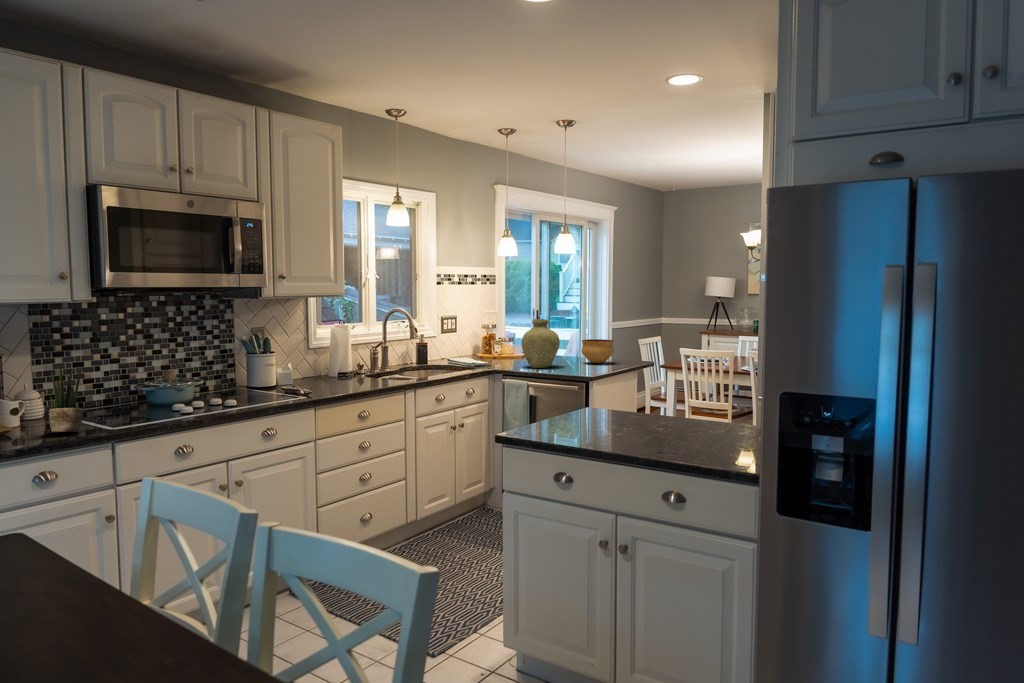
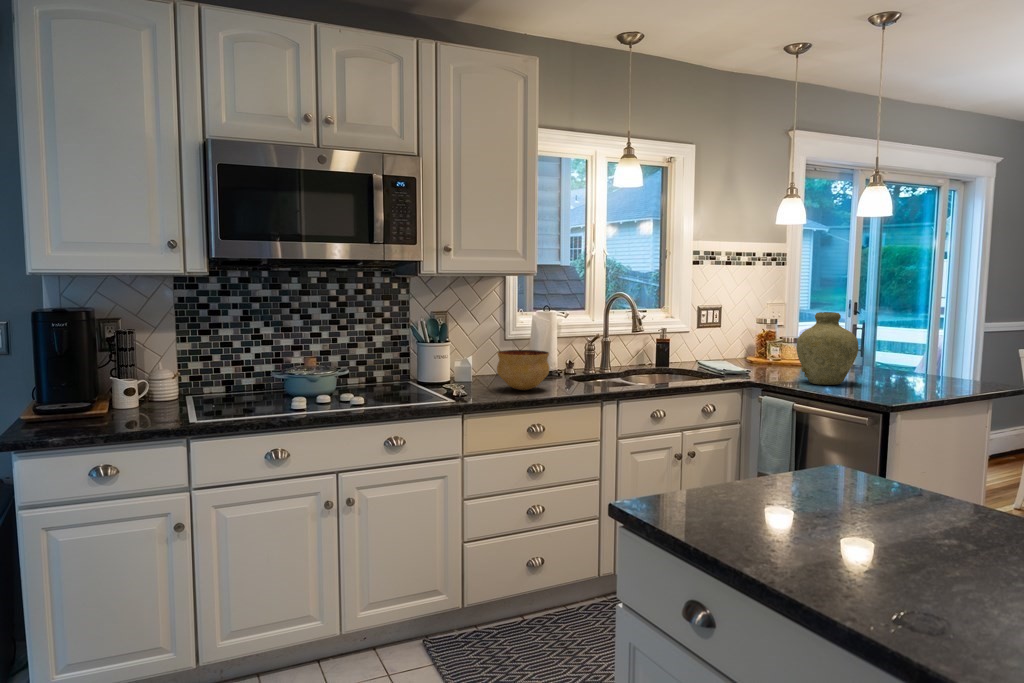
bowl: present [582,339,614,363] -> present [497,350,549,390]
potted plant: present [49,363,83,432] -> none [129,340,166,420]

